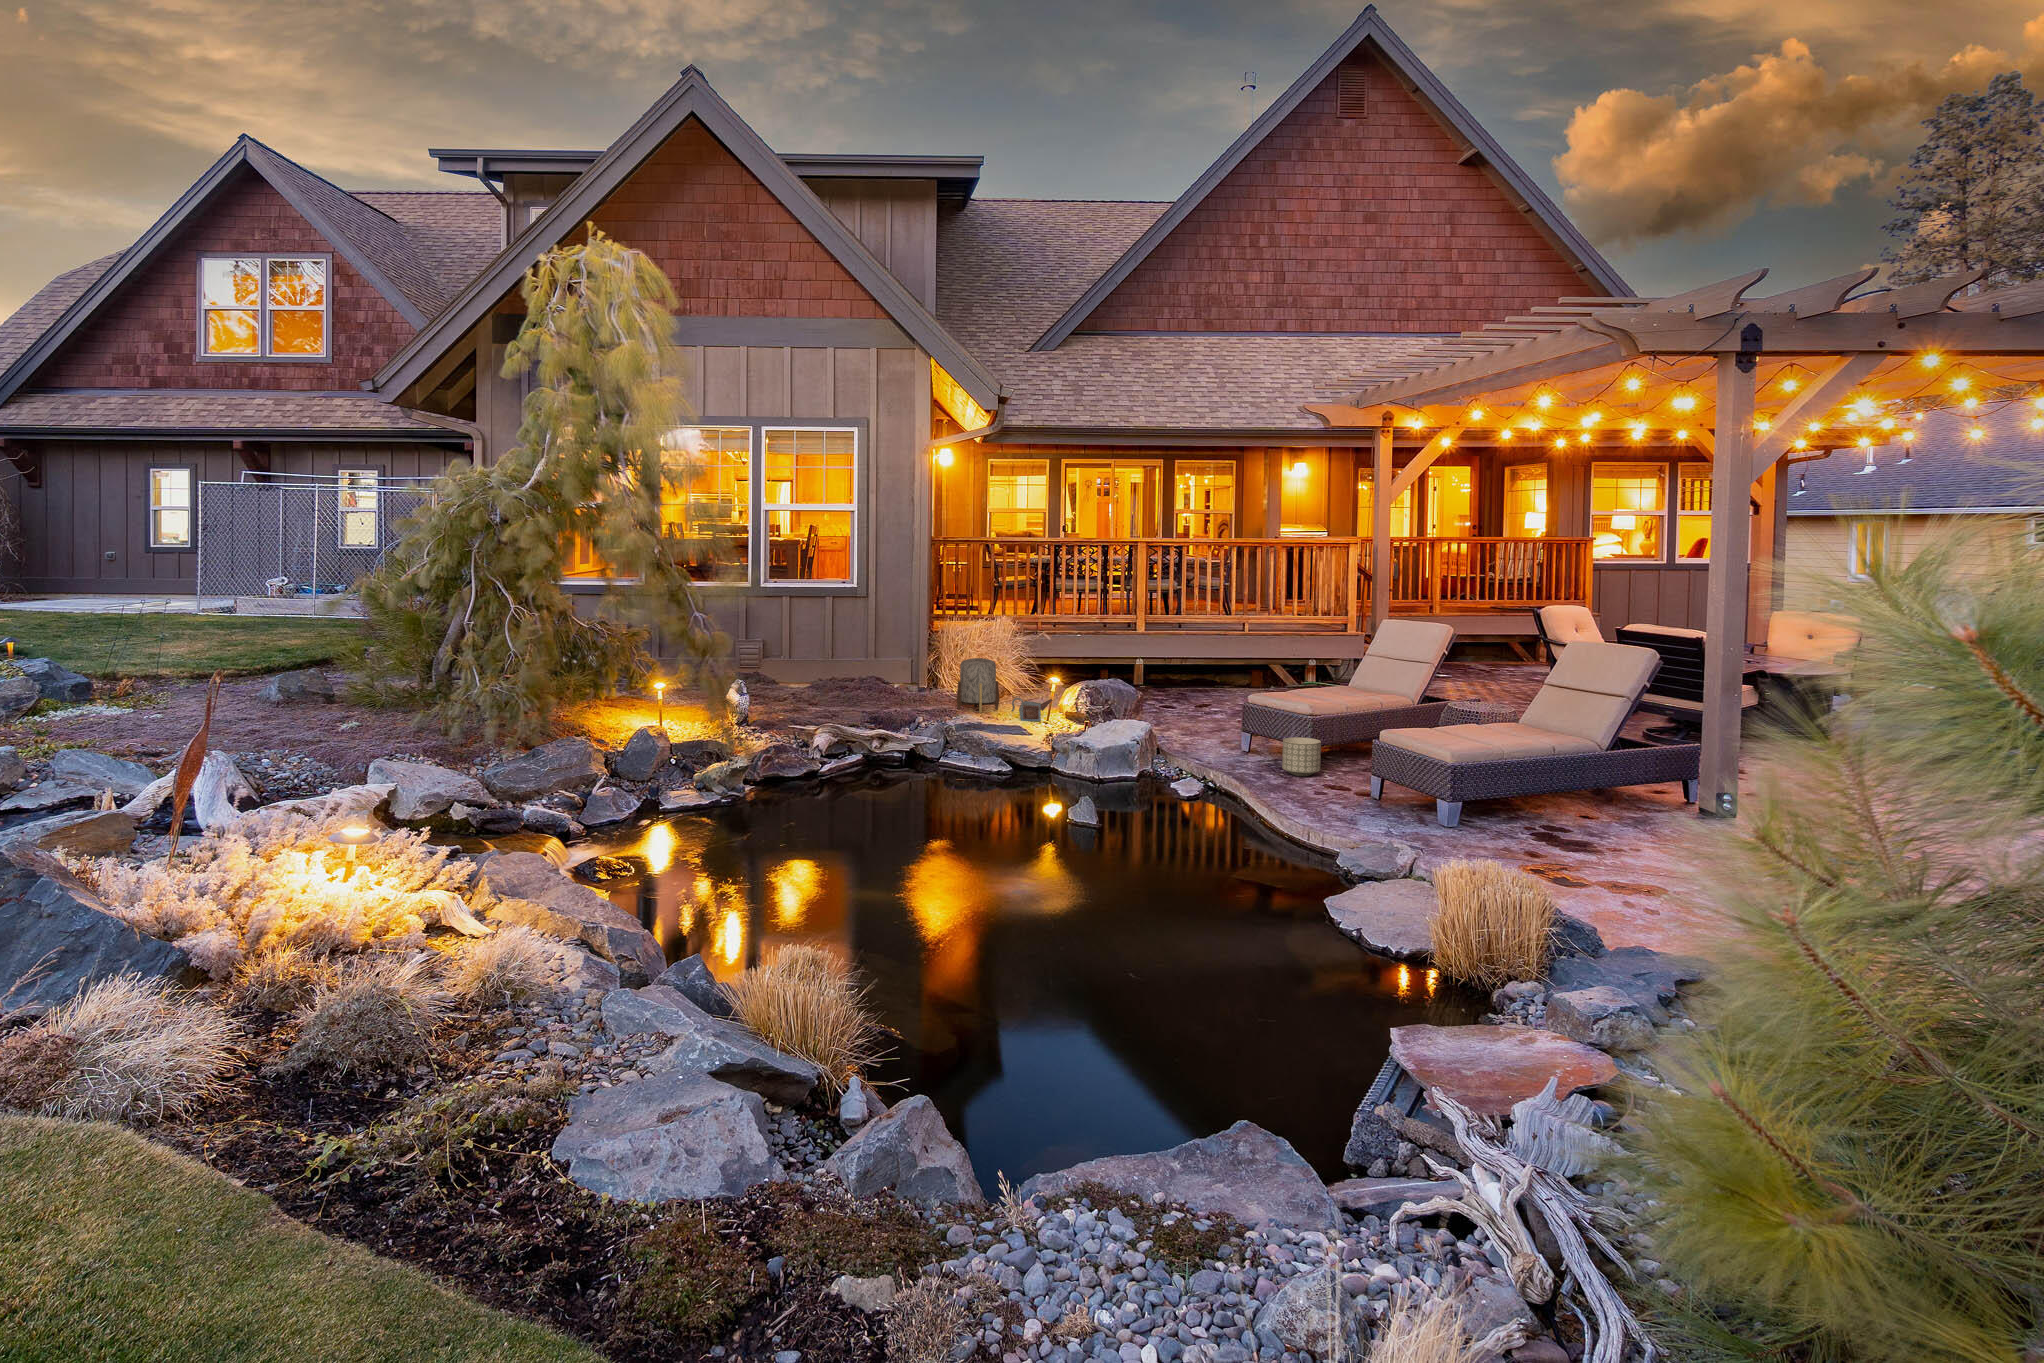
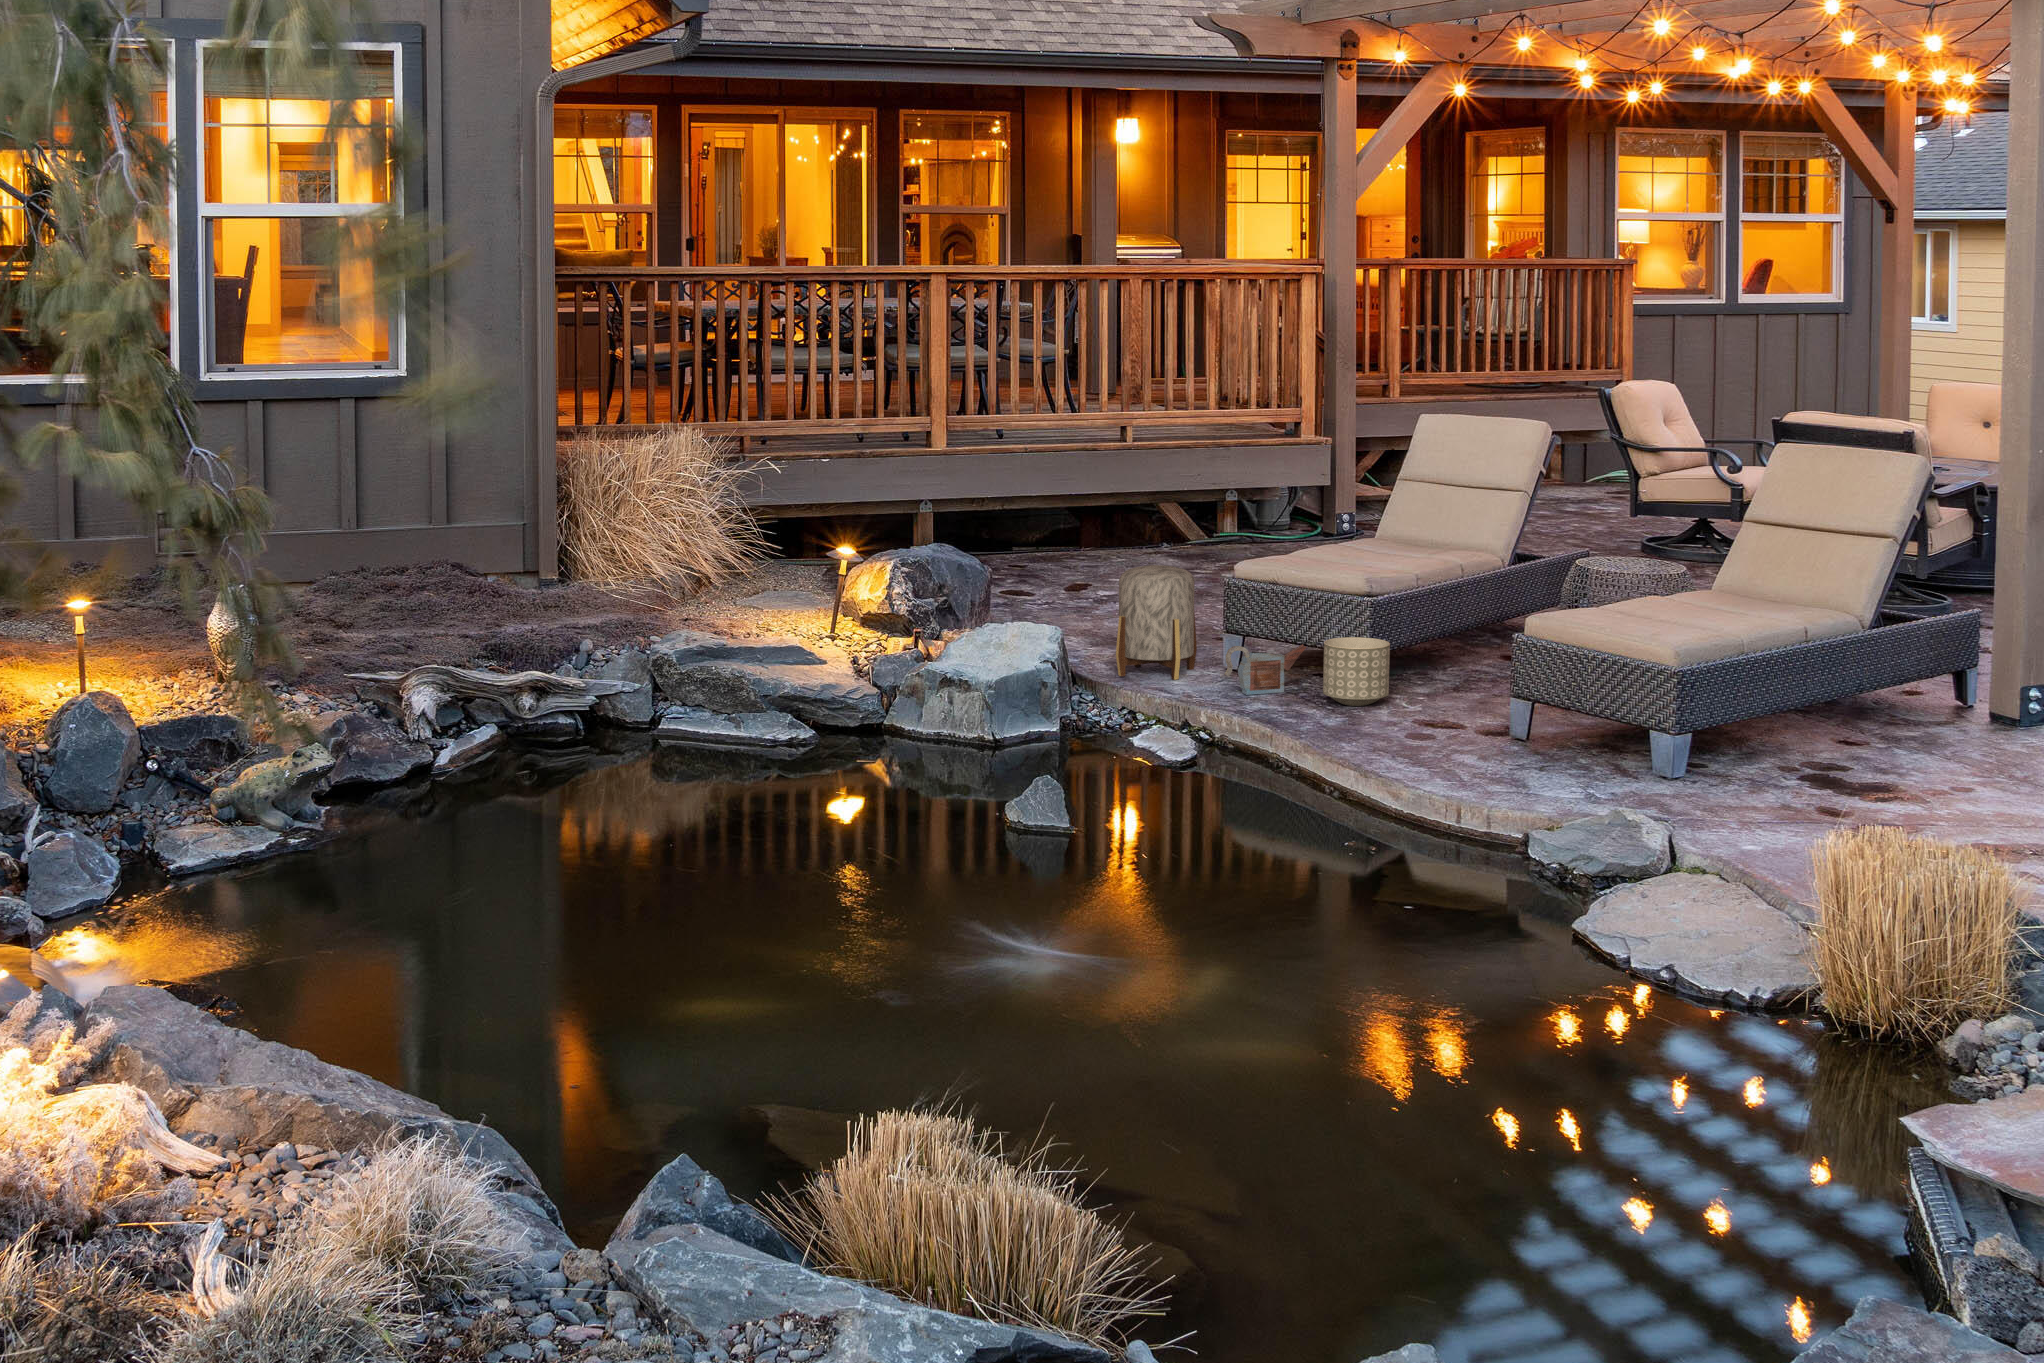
stool: present [957,658,999,713] -> present [1116,565,1197,680]
watering can: present [1011,698,1053,721] -> present [1225,644,1306,695]

